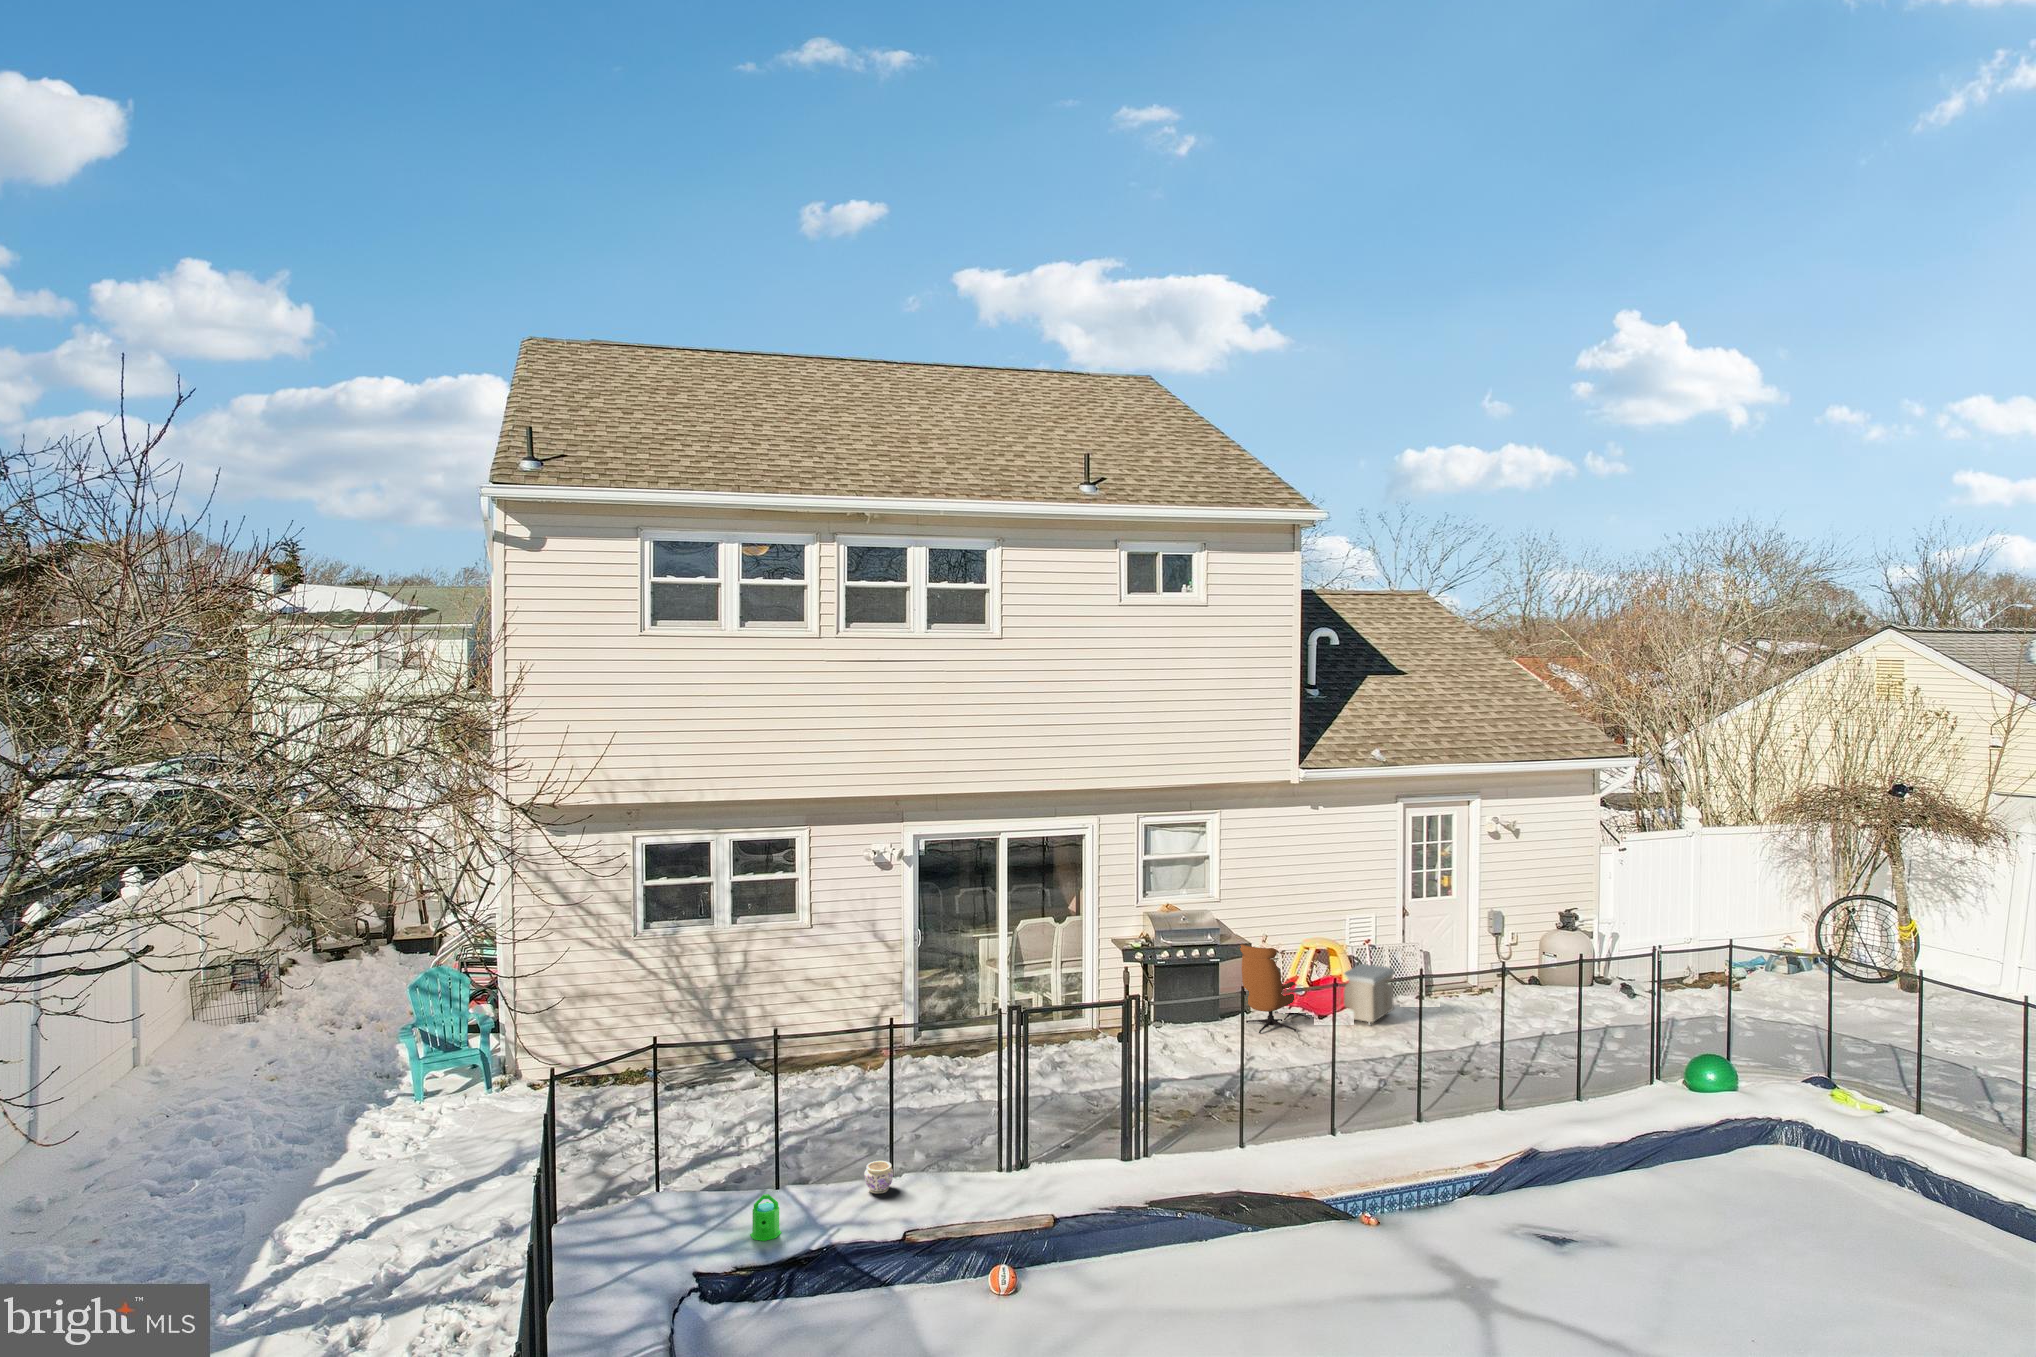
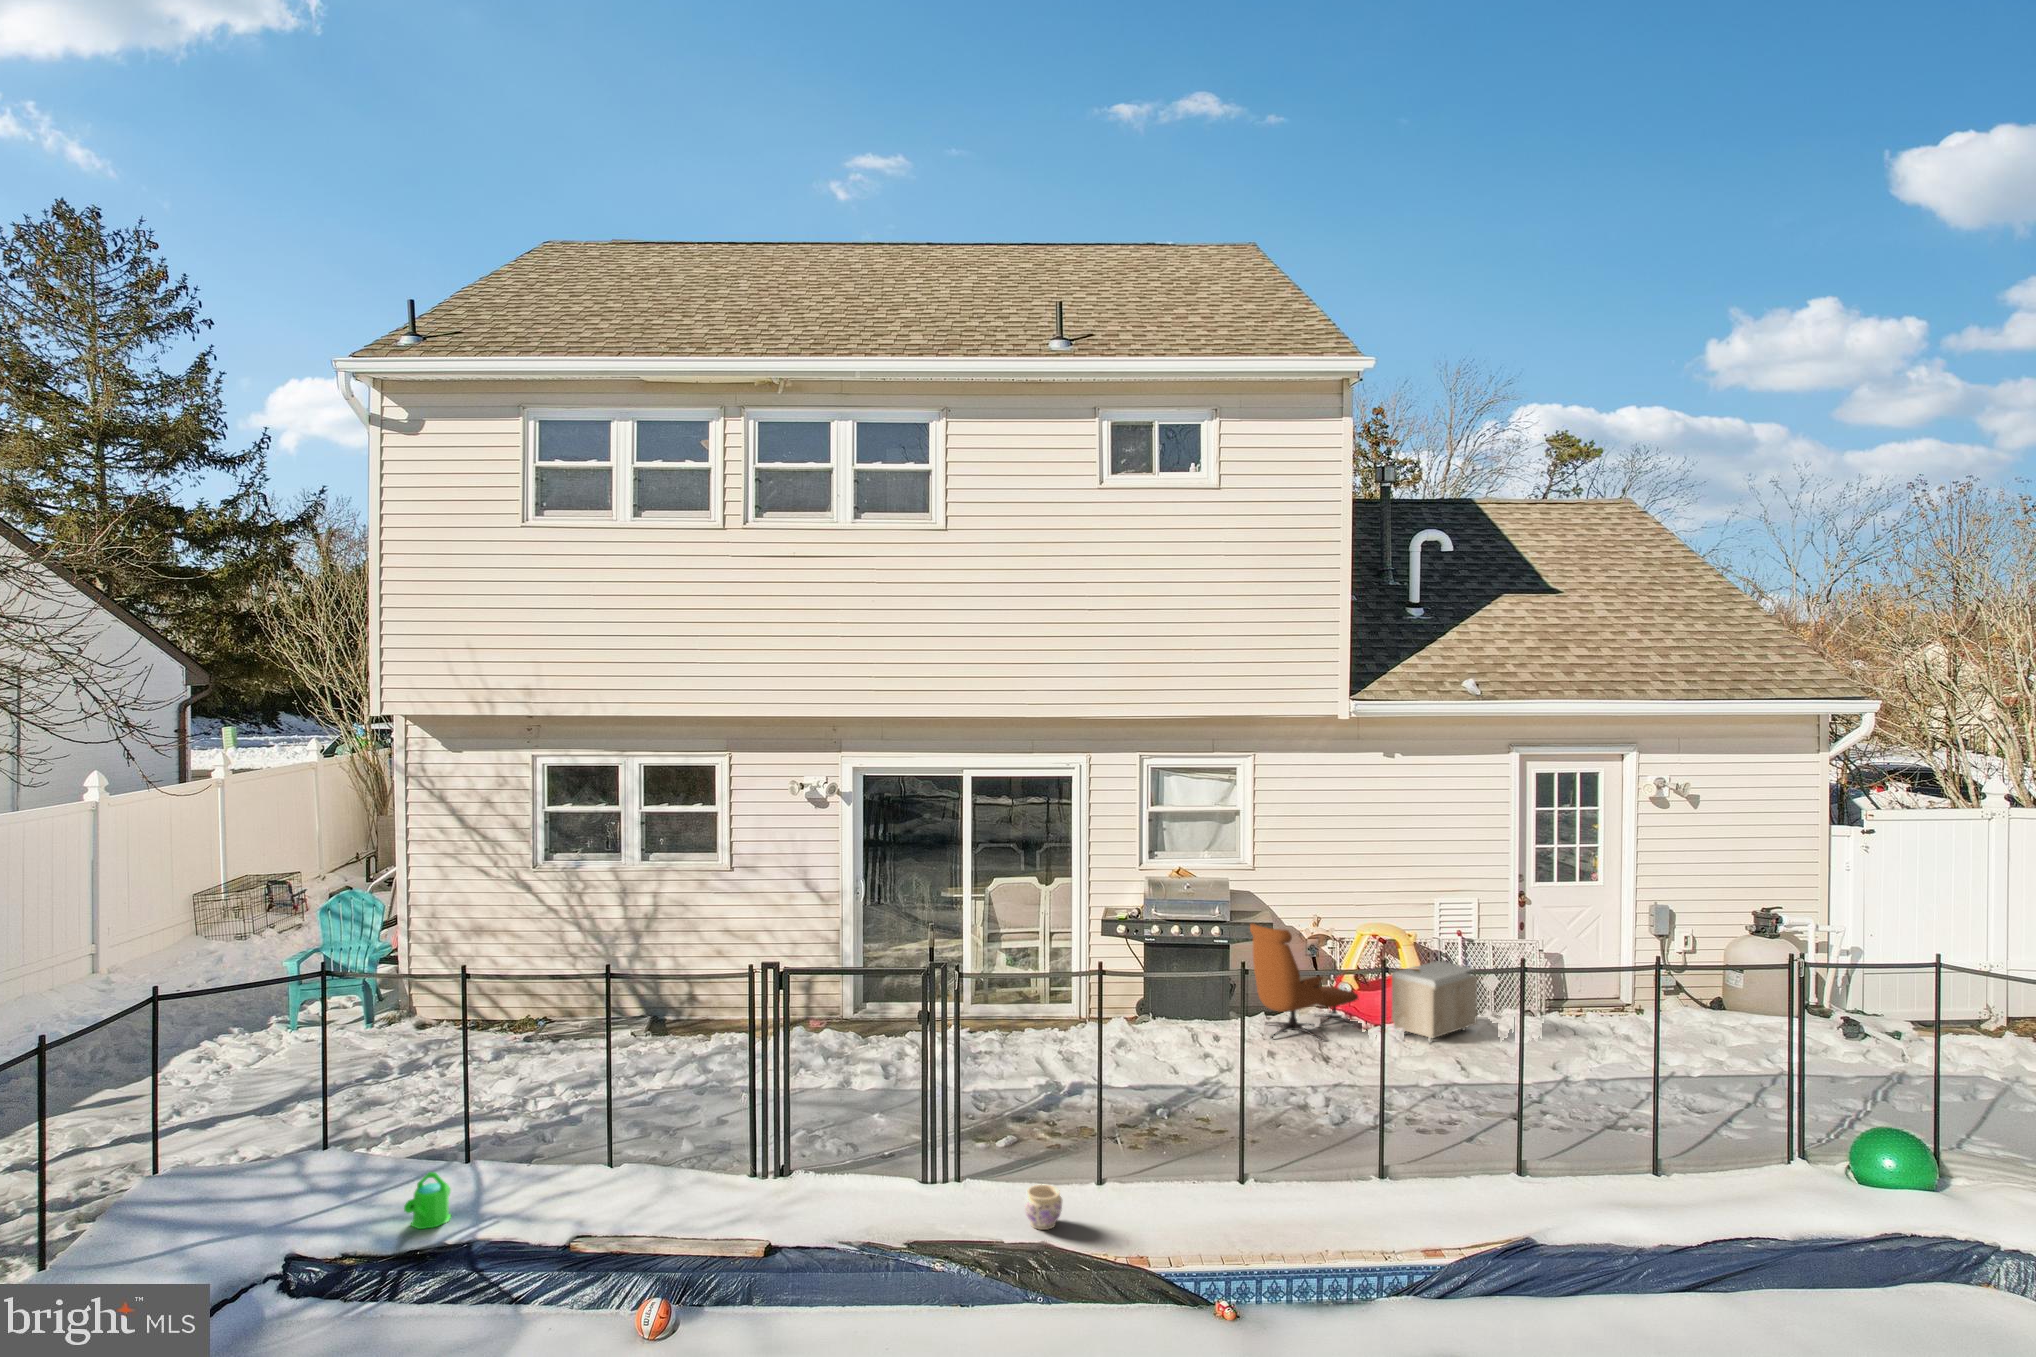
planter: present [865,1161,893,1194] -> present [1024,1184,1062,1230]

